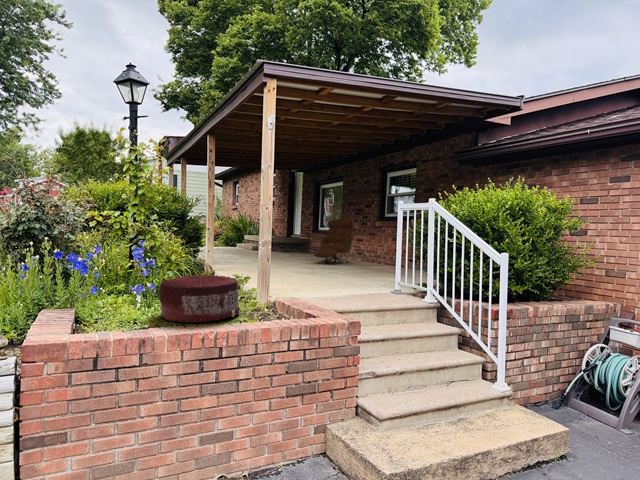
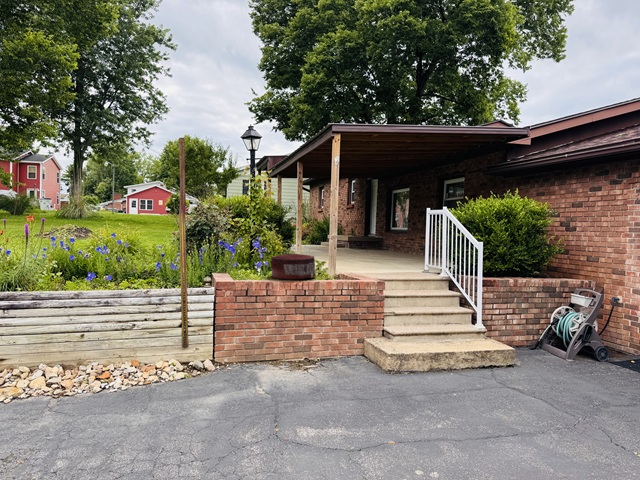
lounge chair: present [314,219,354,264] -> none [377,216,412,254]

